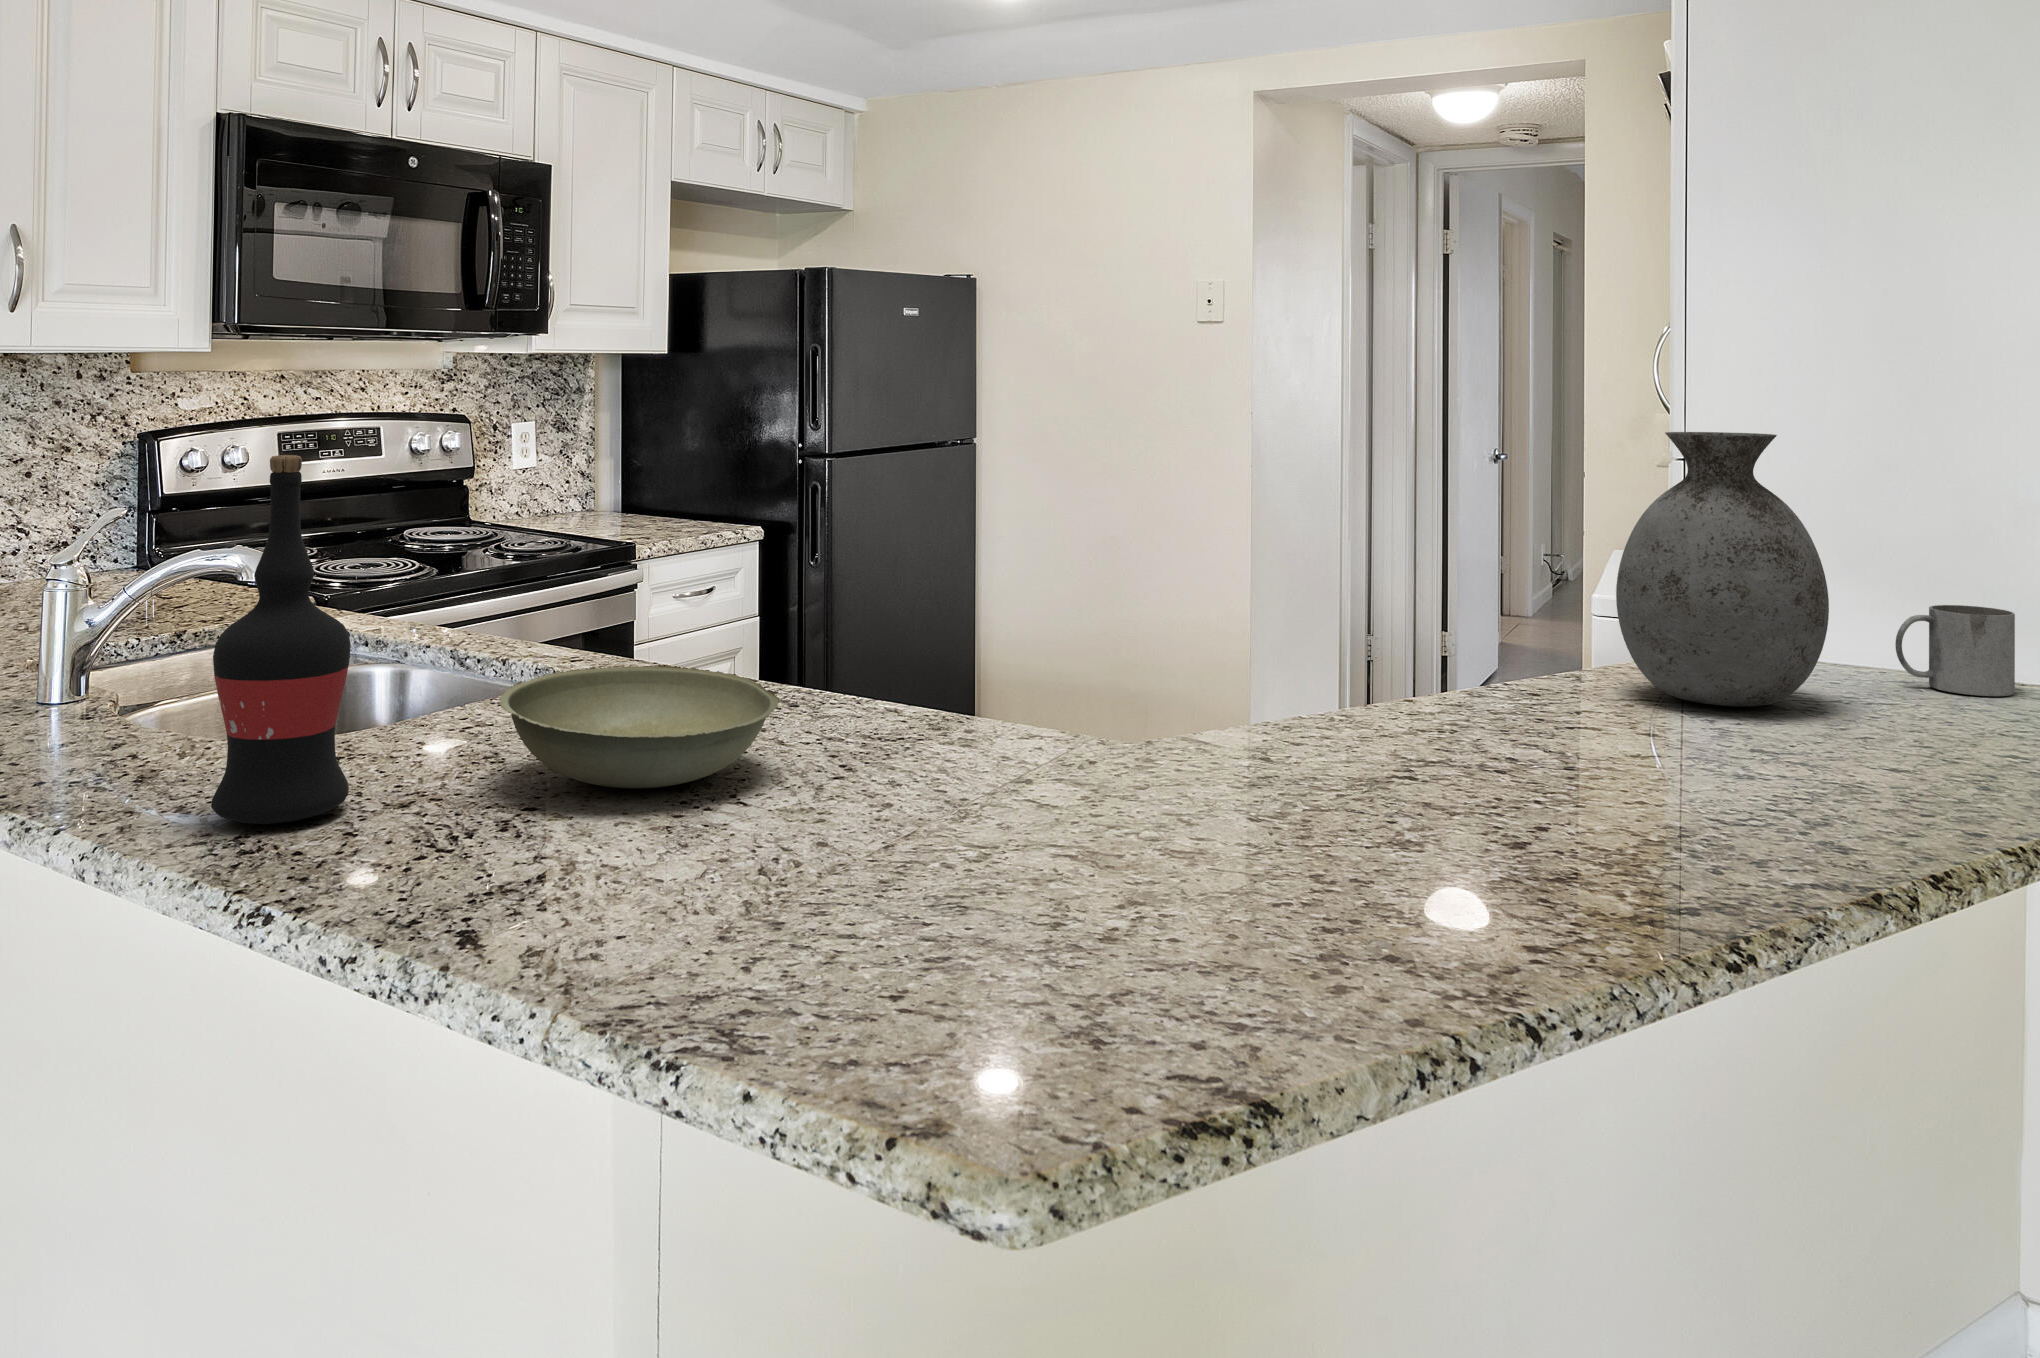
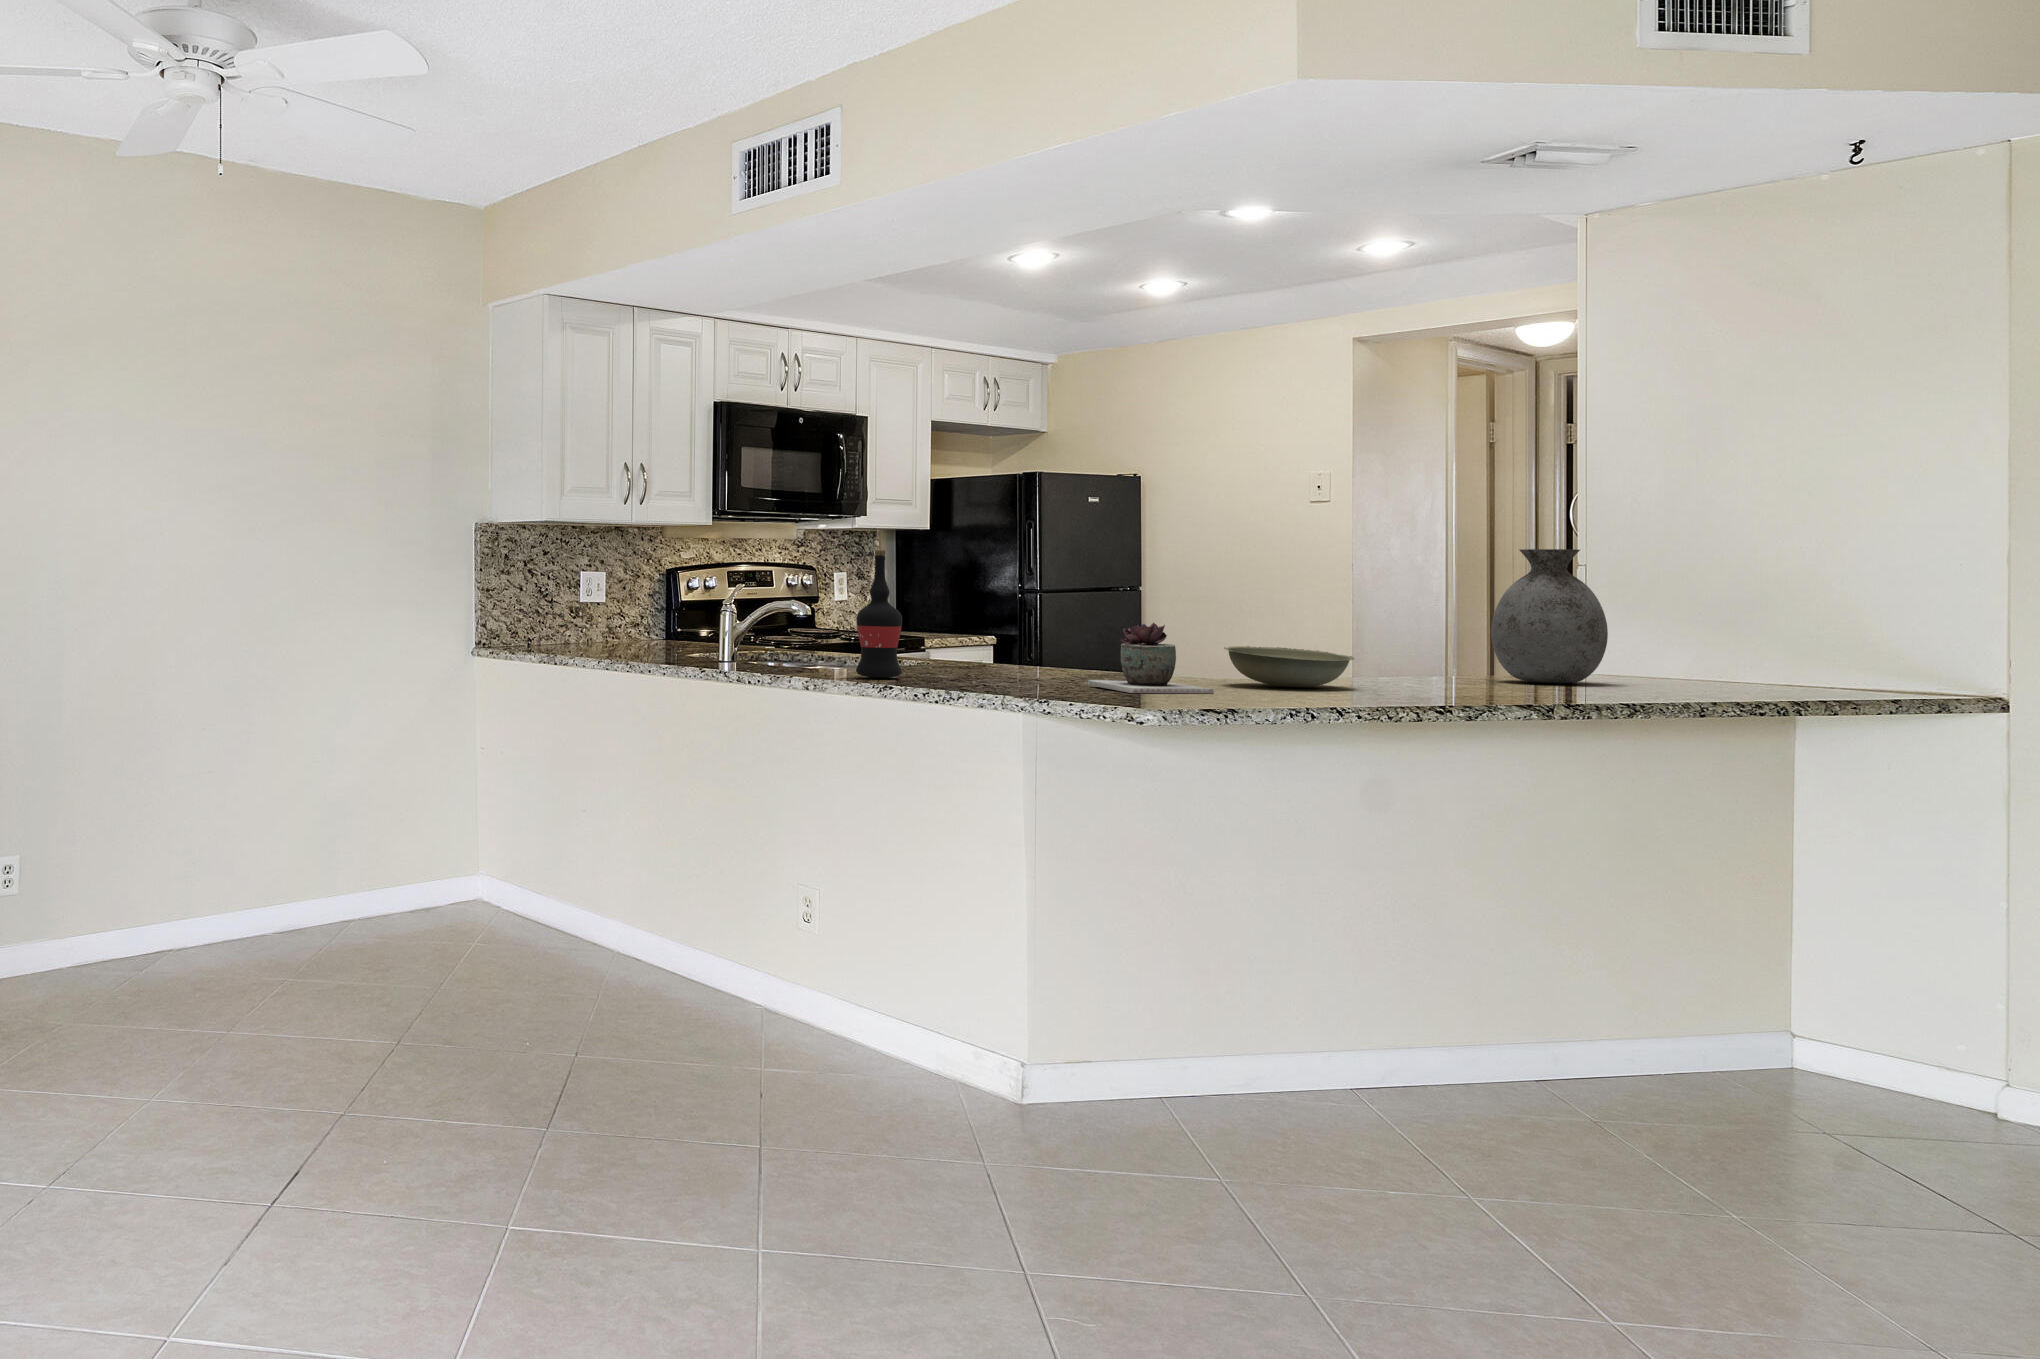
mug: present [1895,605,2015,696] -> none [1669,642,1739,686]
bowl: present [499,665,780,788] -> present [1224,646,1354,687]
succulent plant: none [821,677,1151,933] -> present [1088,623,1214,693]

